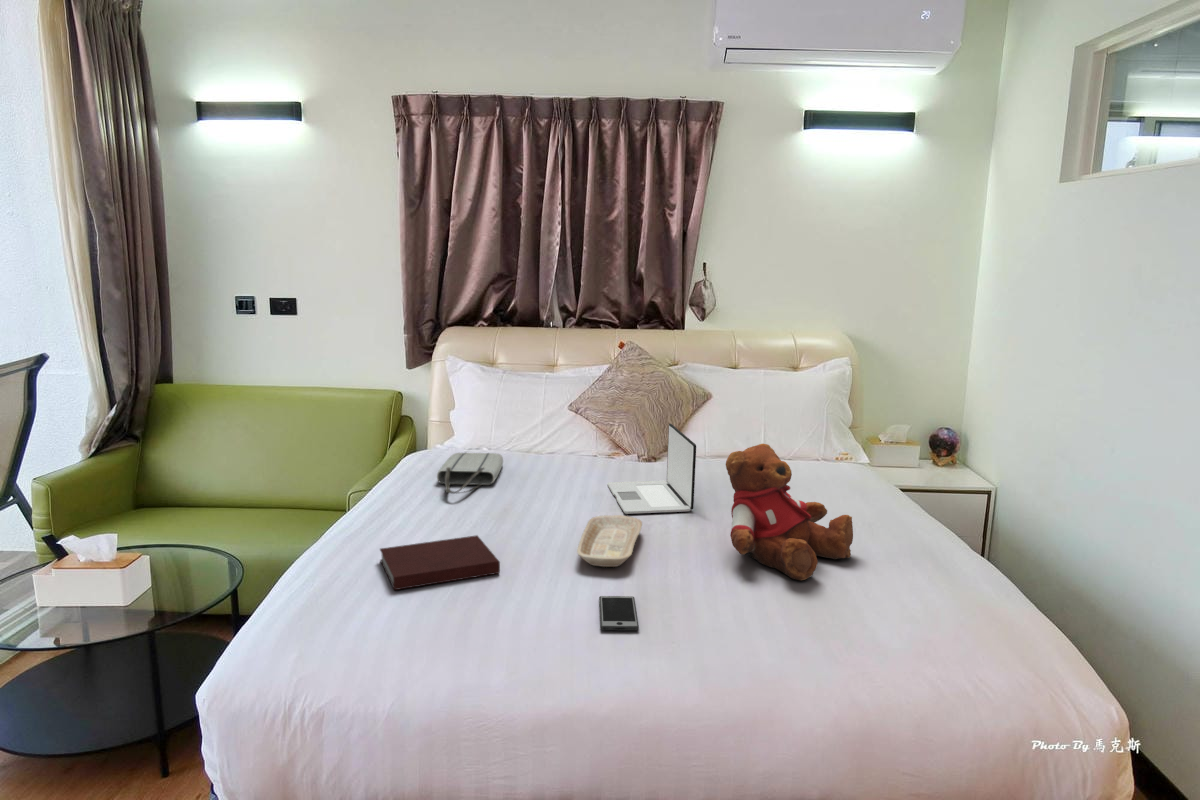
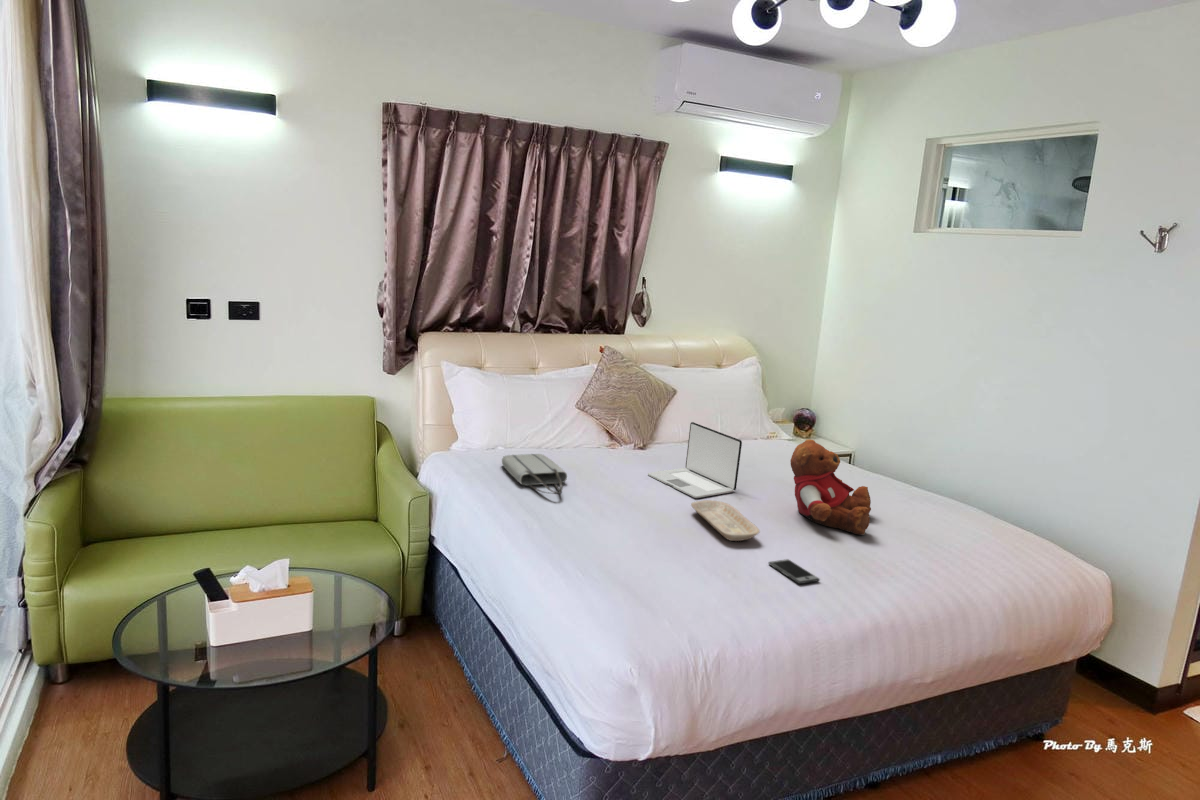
notebook: present [380,535,500,590] -> none [582,527,682,577]

